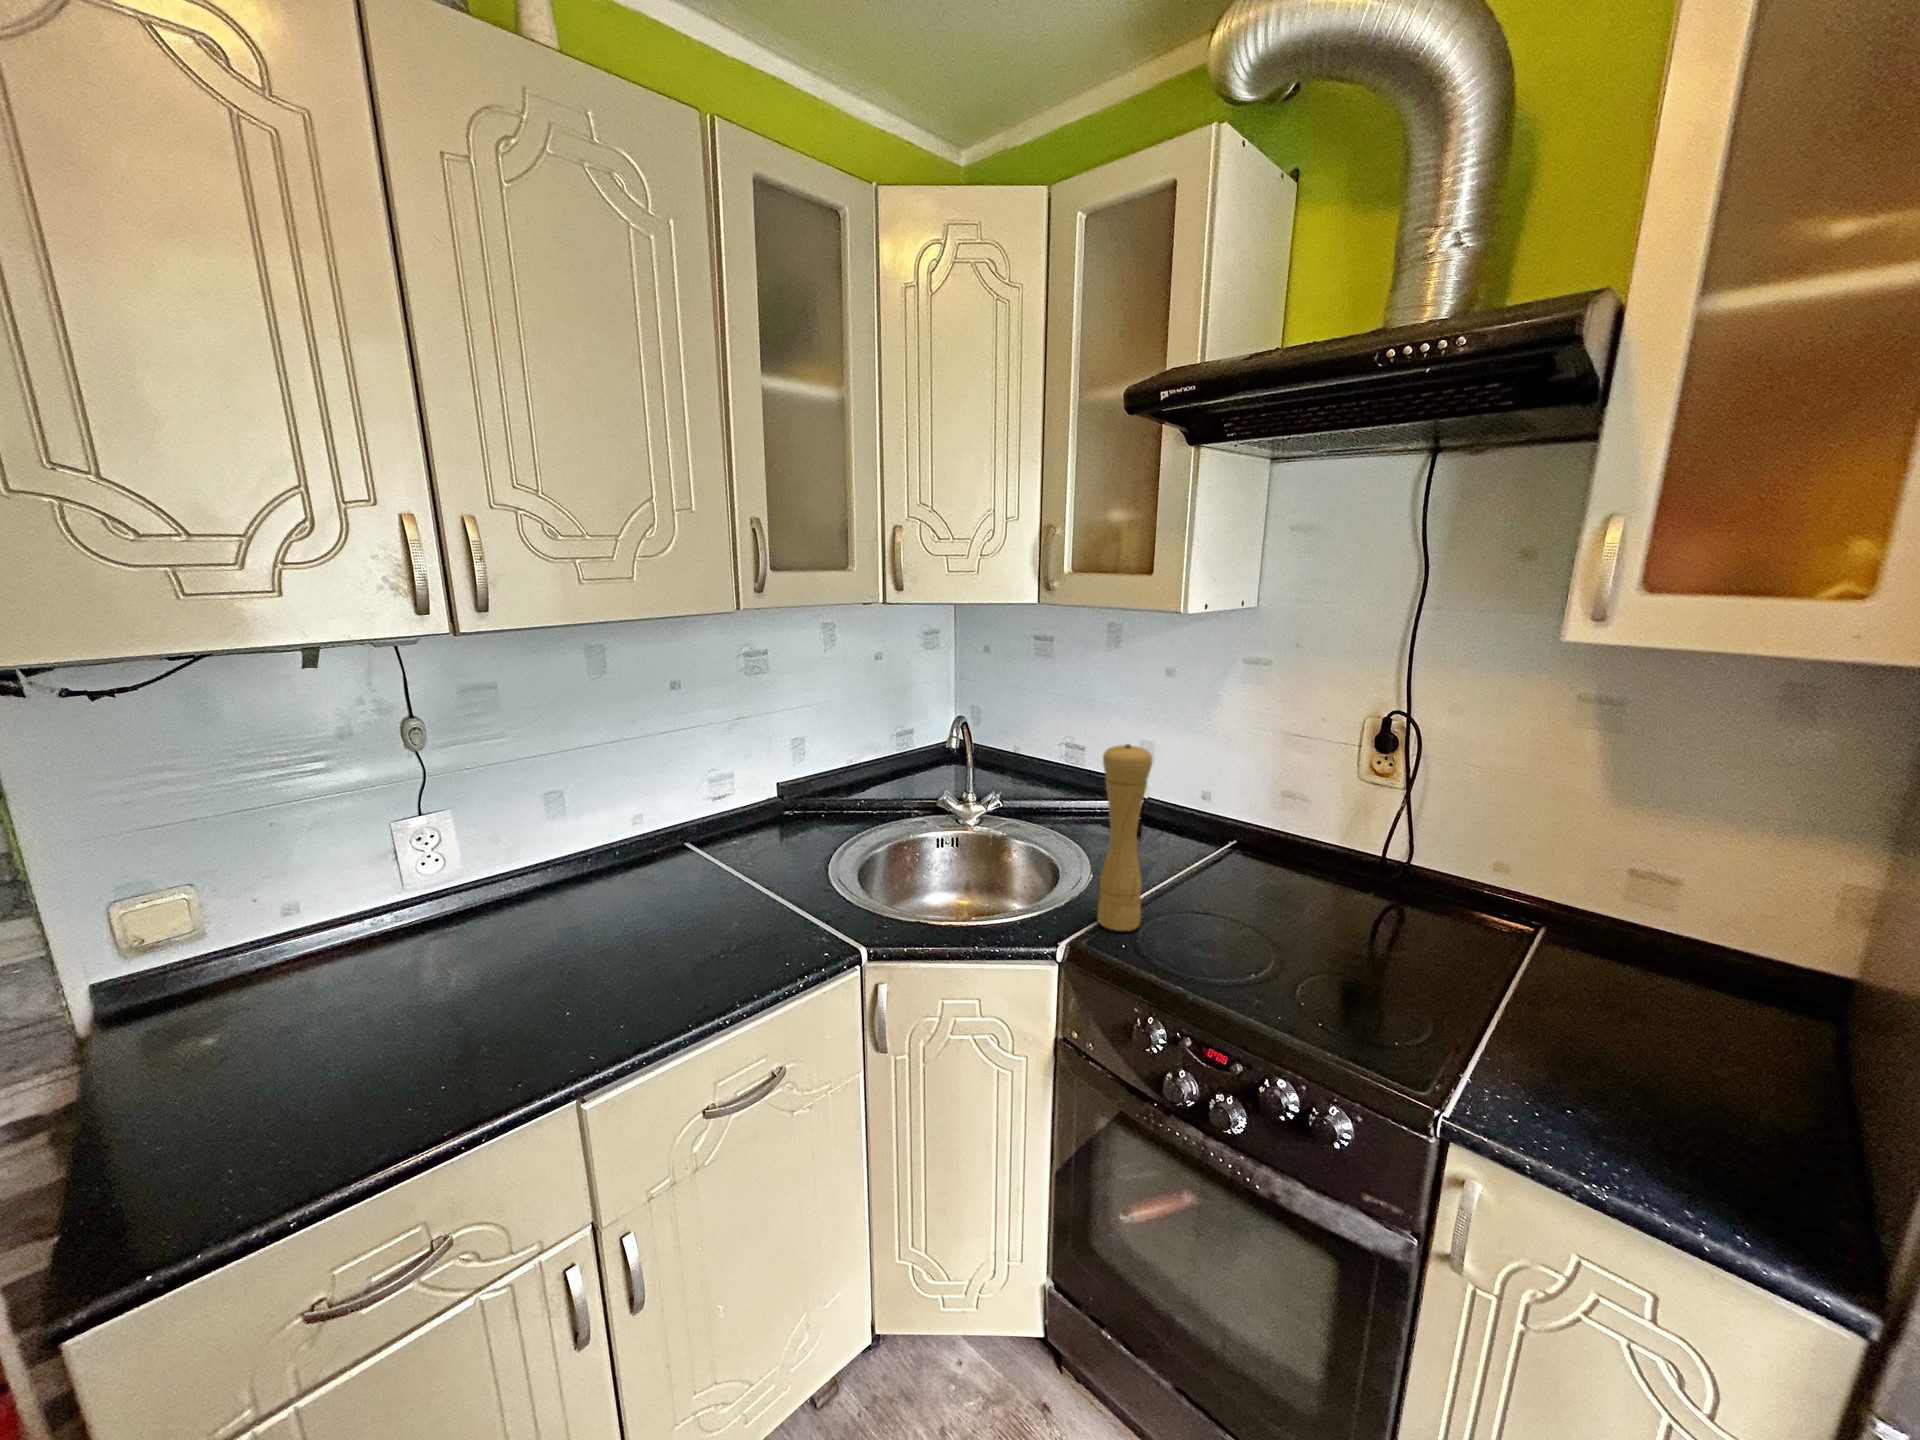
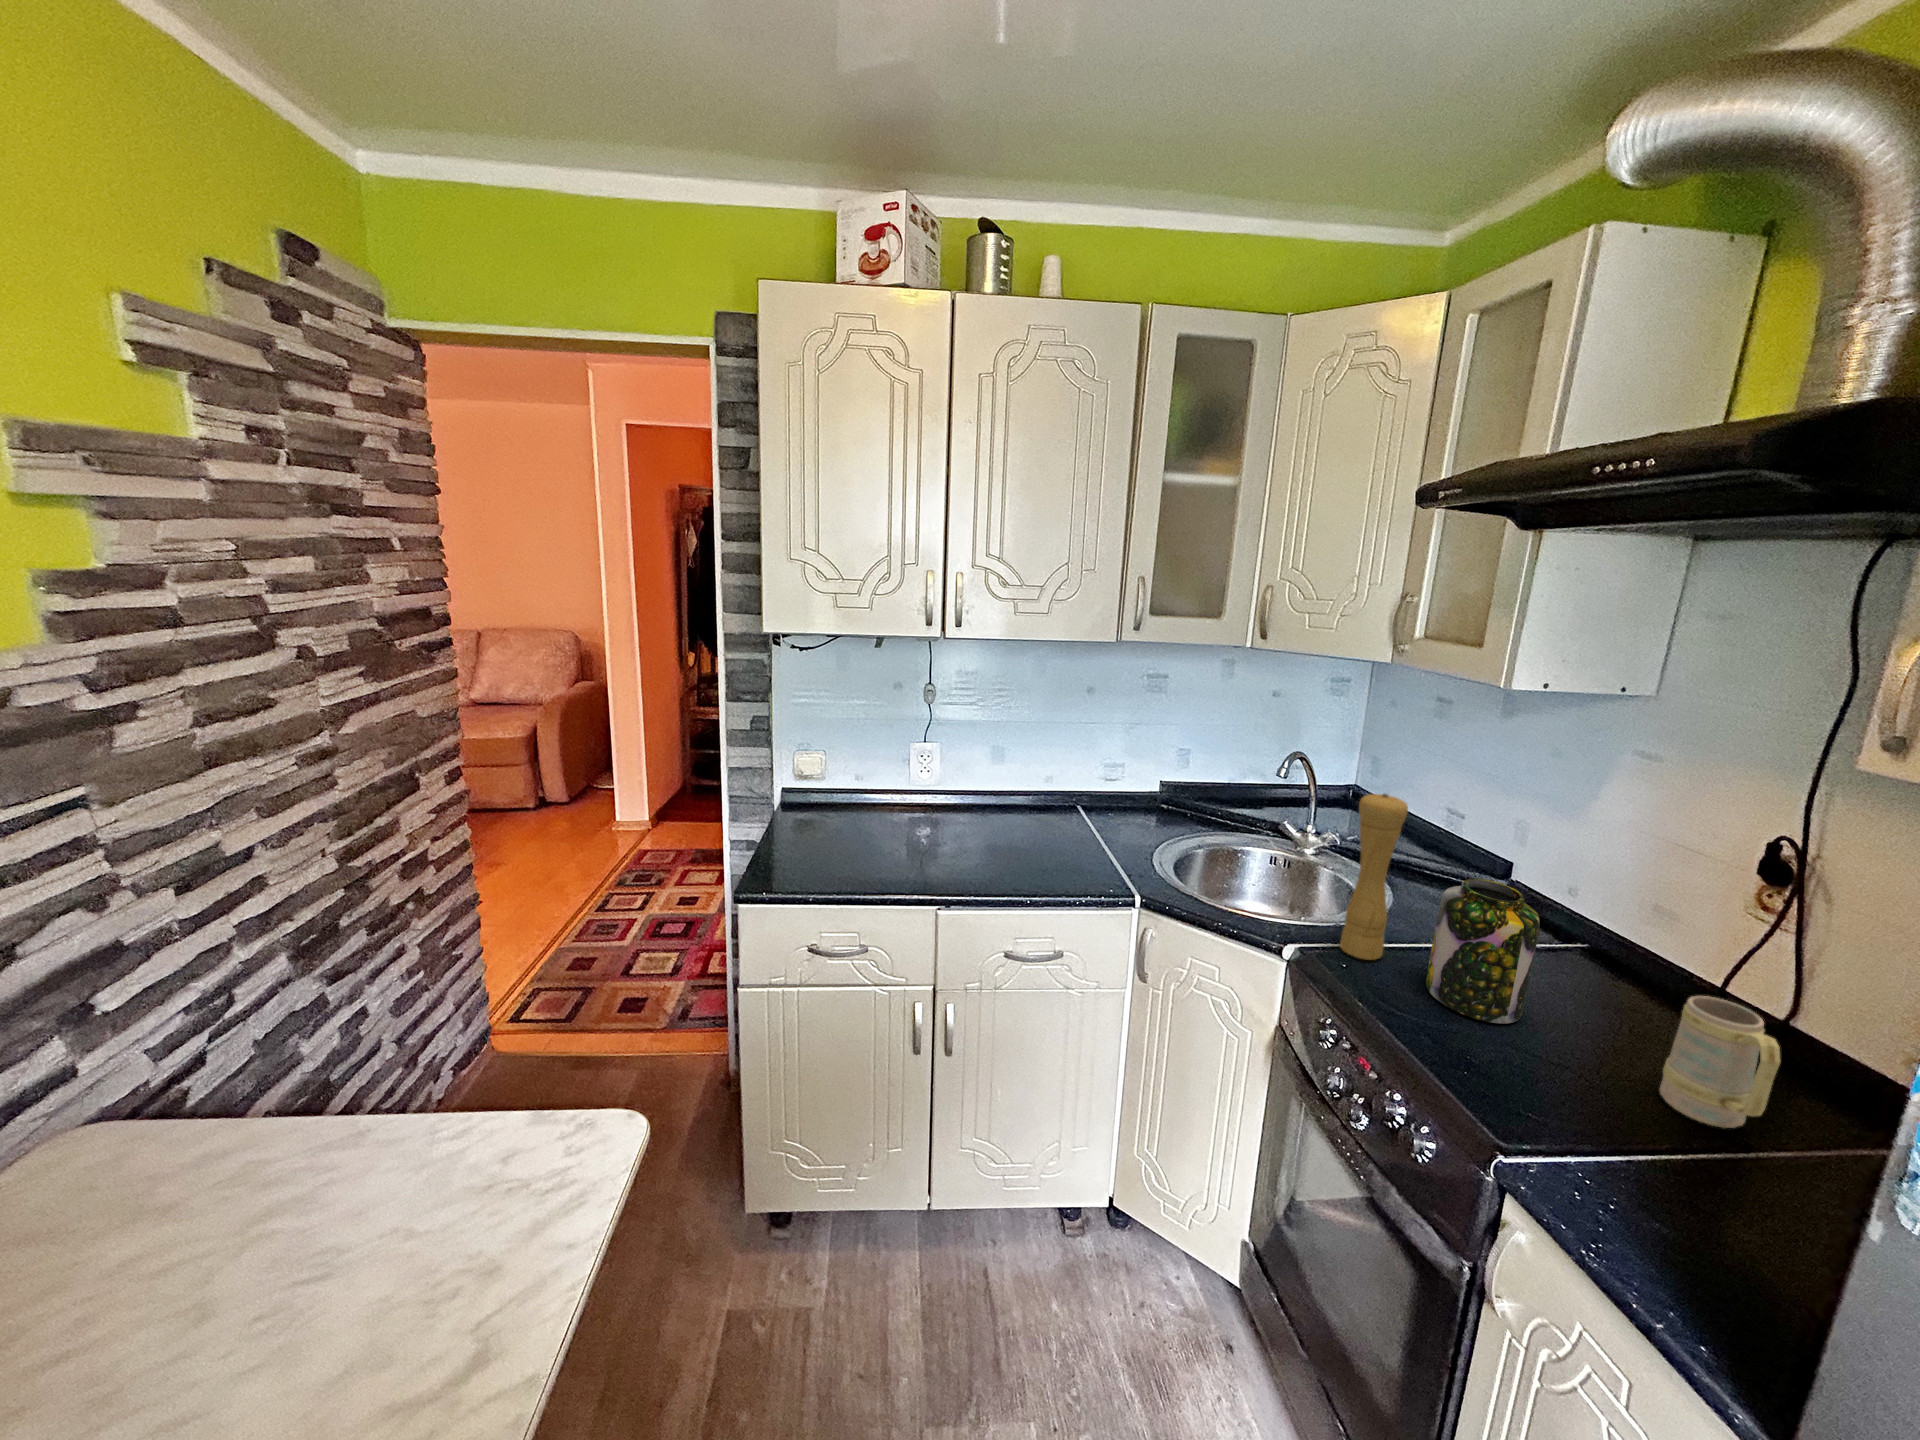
jar: none [1190,811,1295,957] -> present [1426,879,1540,1023]
mug: none [1414,866,1528,982] -> present [1660,996,1780,1128]

